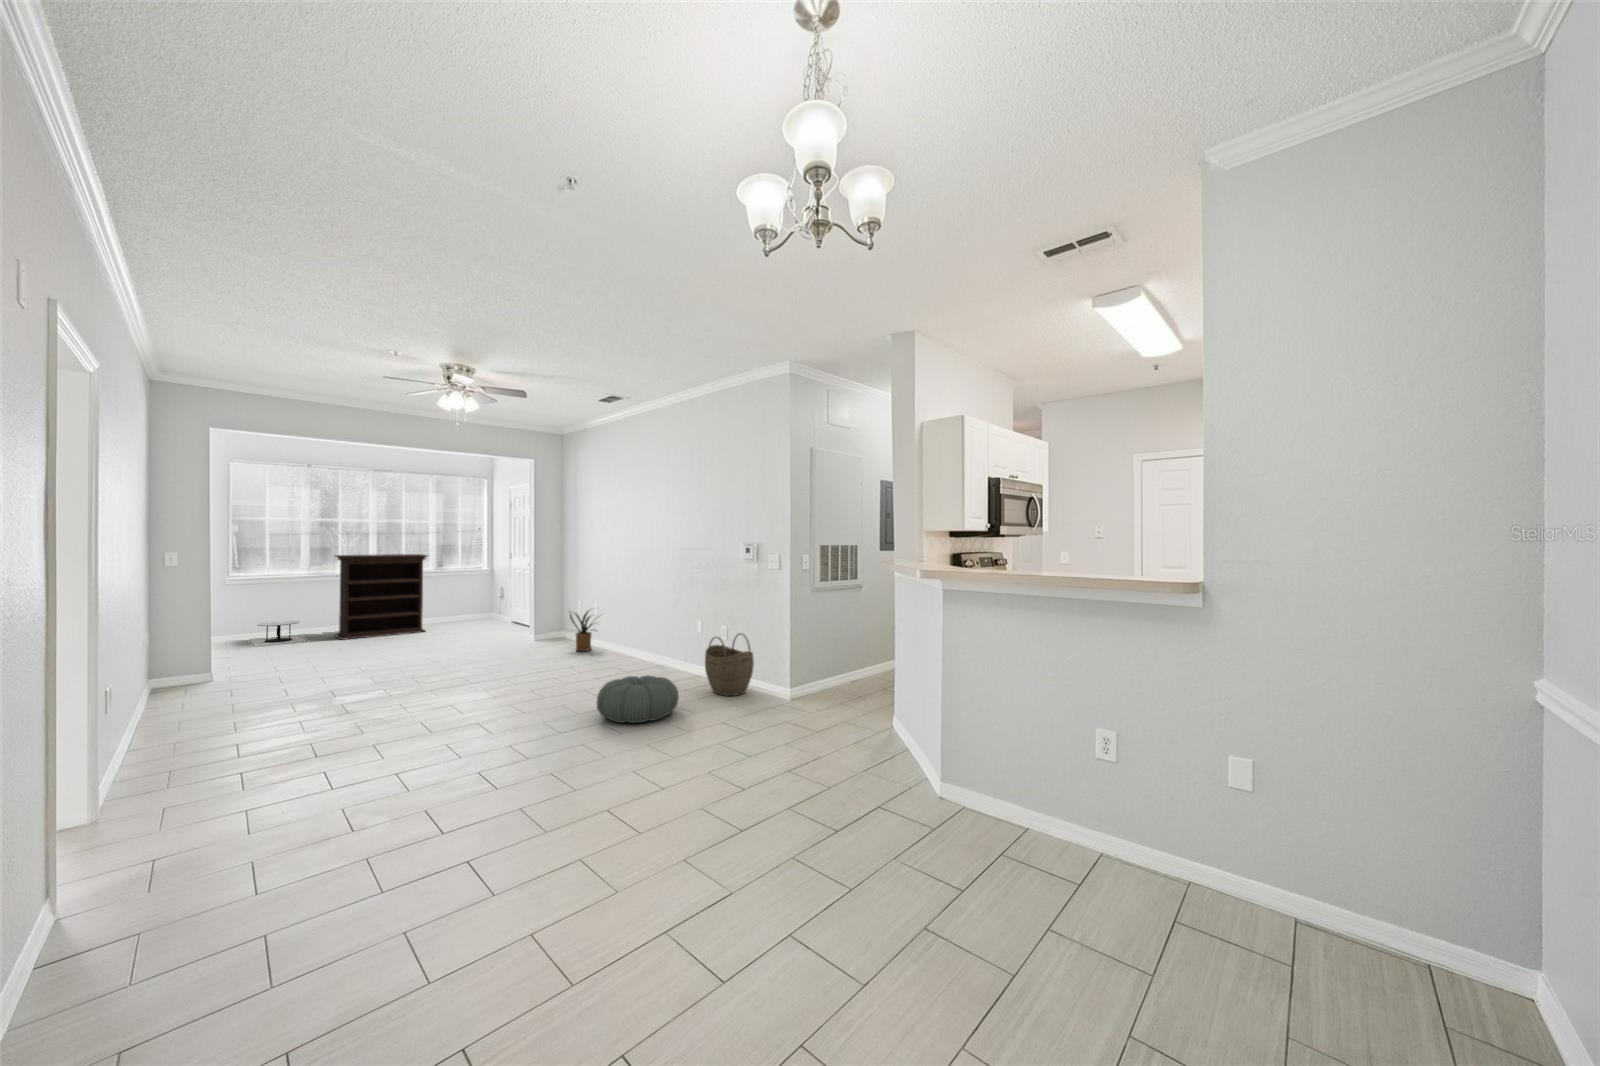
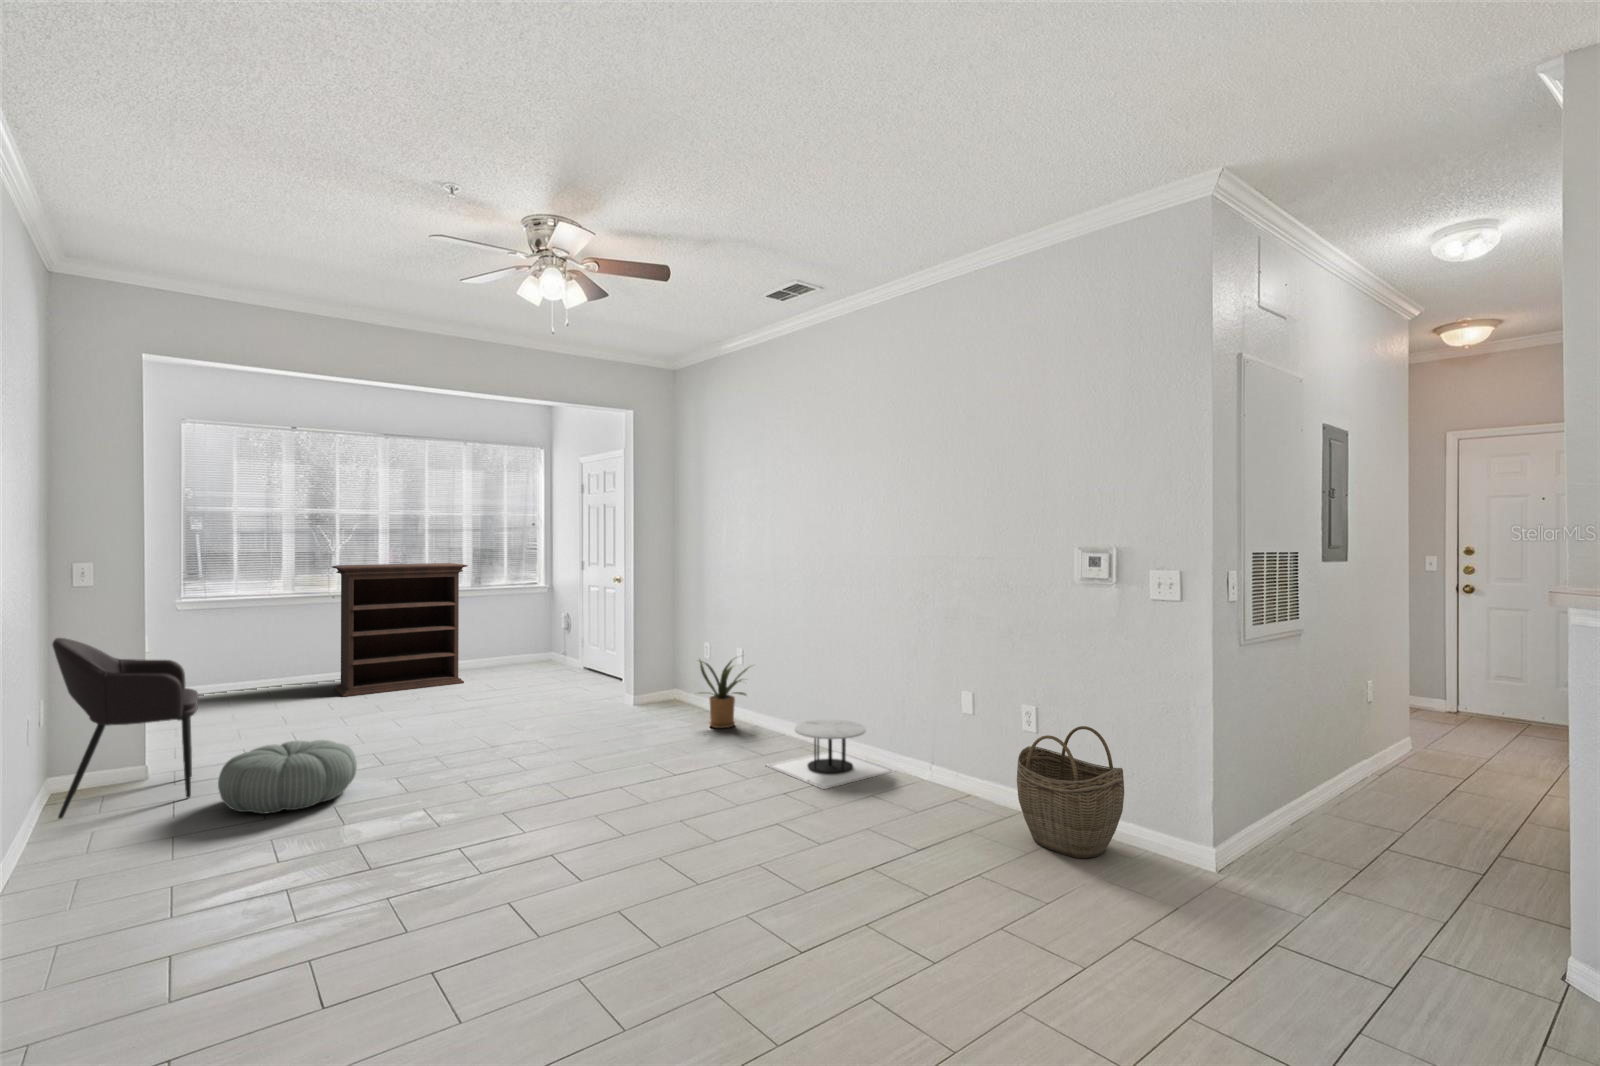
armchair: none [155,594,246,696] -> present [52,638,198,819]
side table: present [248,621,309,646] -> present [767,720,895,789]
pouf: present [597,675,679,723] -> present [218,740,357,814]

